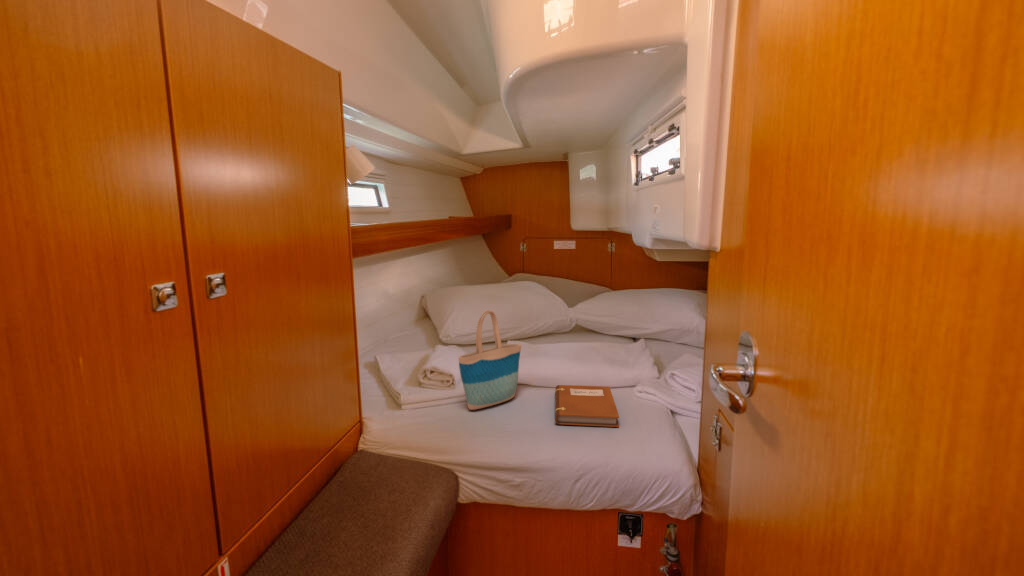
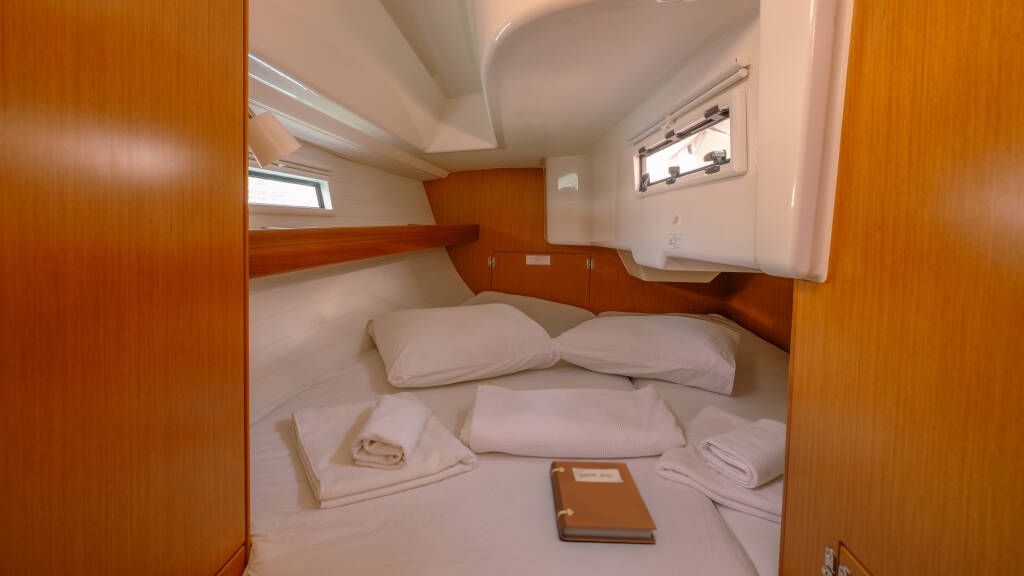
tote bag: present [459,310,521,410] -> none [411,358,504,511]

